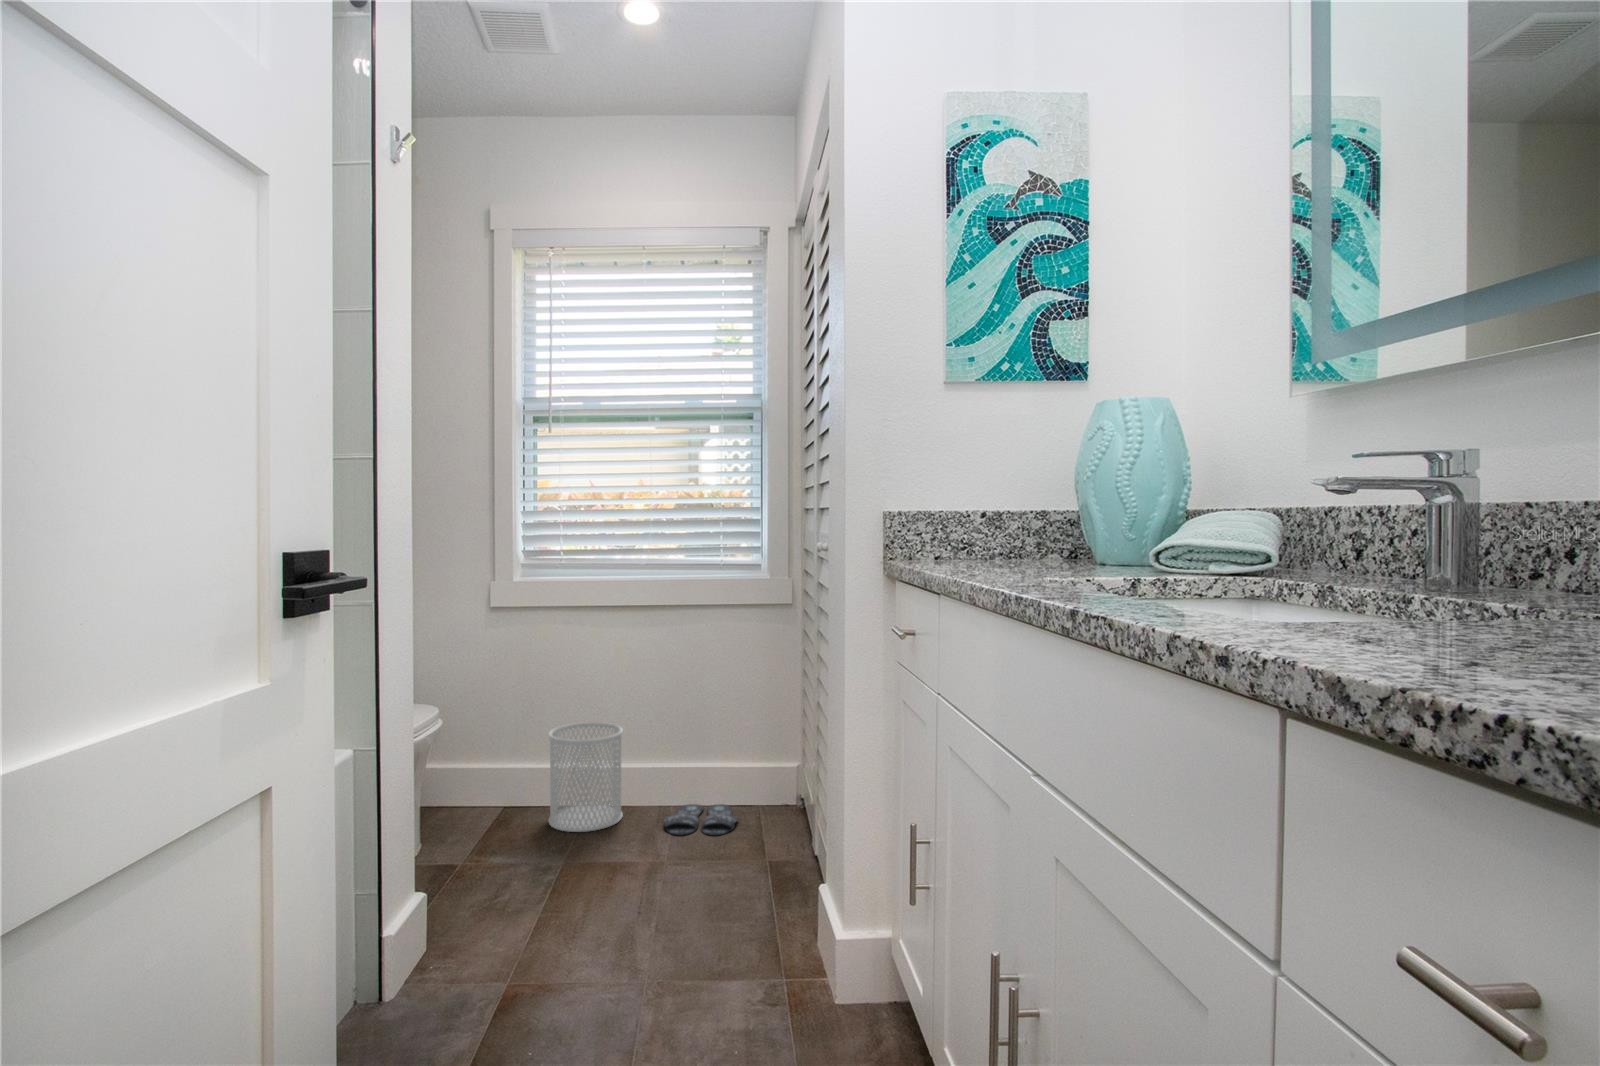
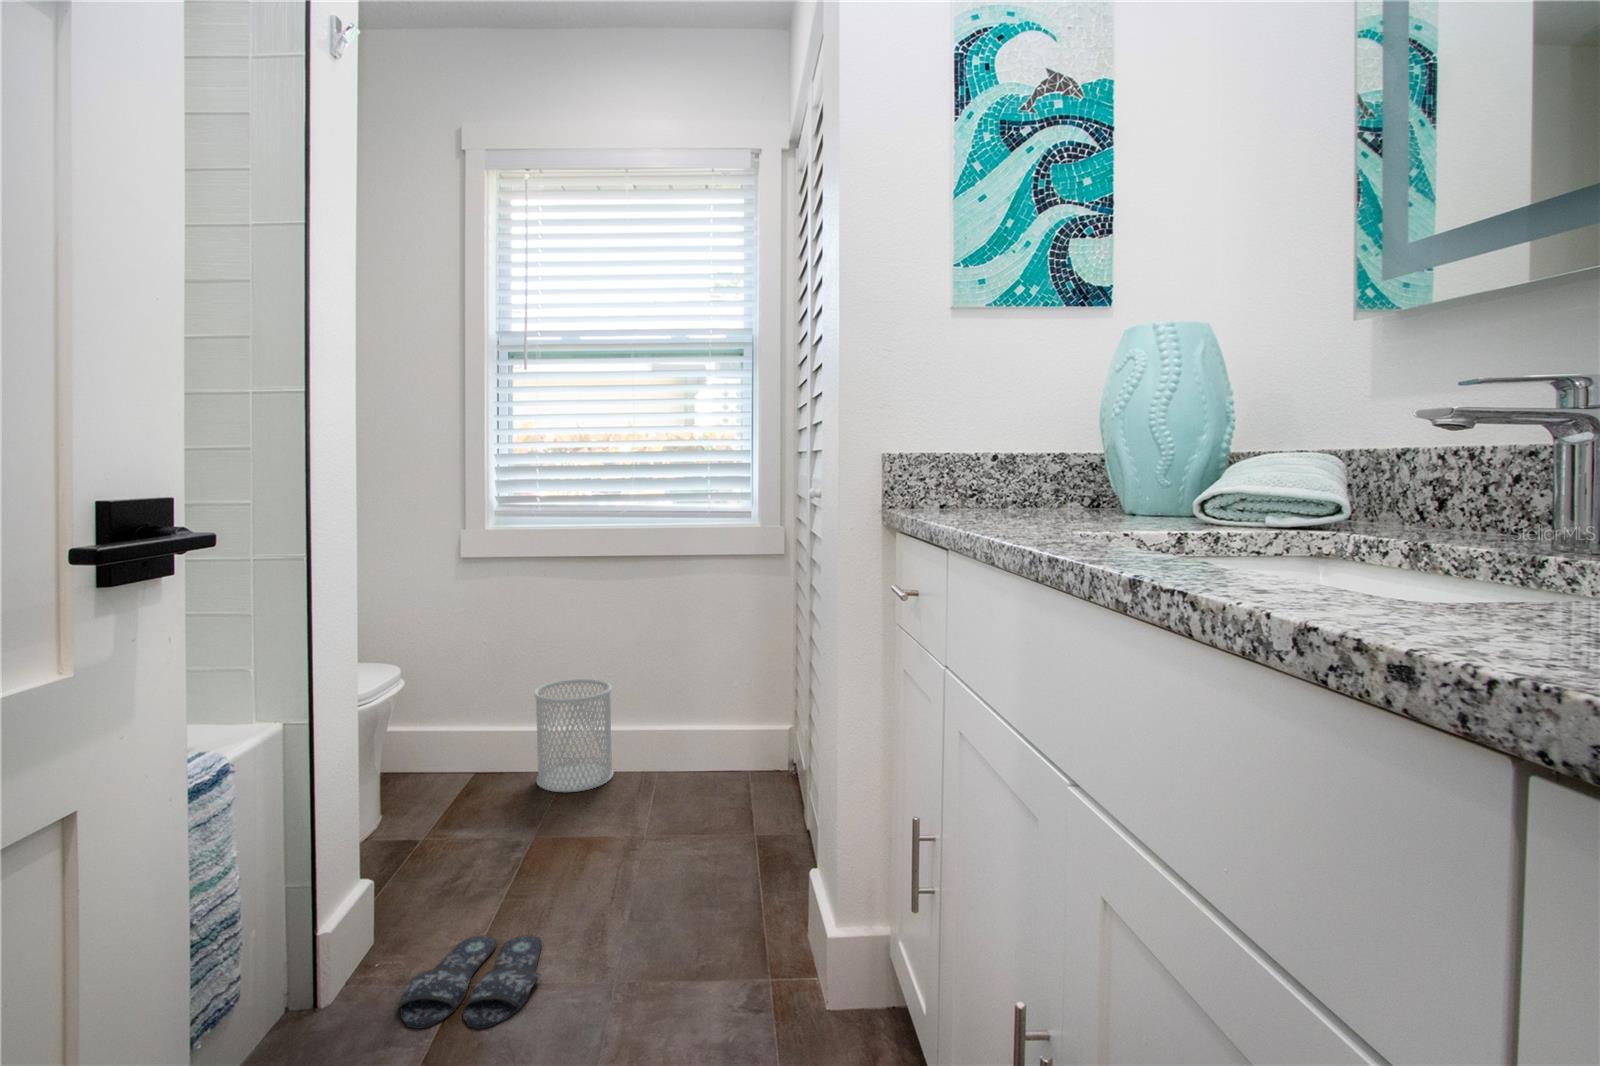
slippers: present [664,804,738,836] -> present [400,935,542,1029]

